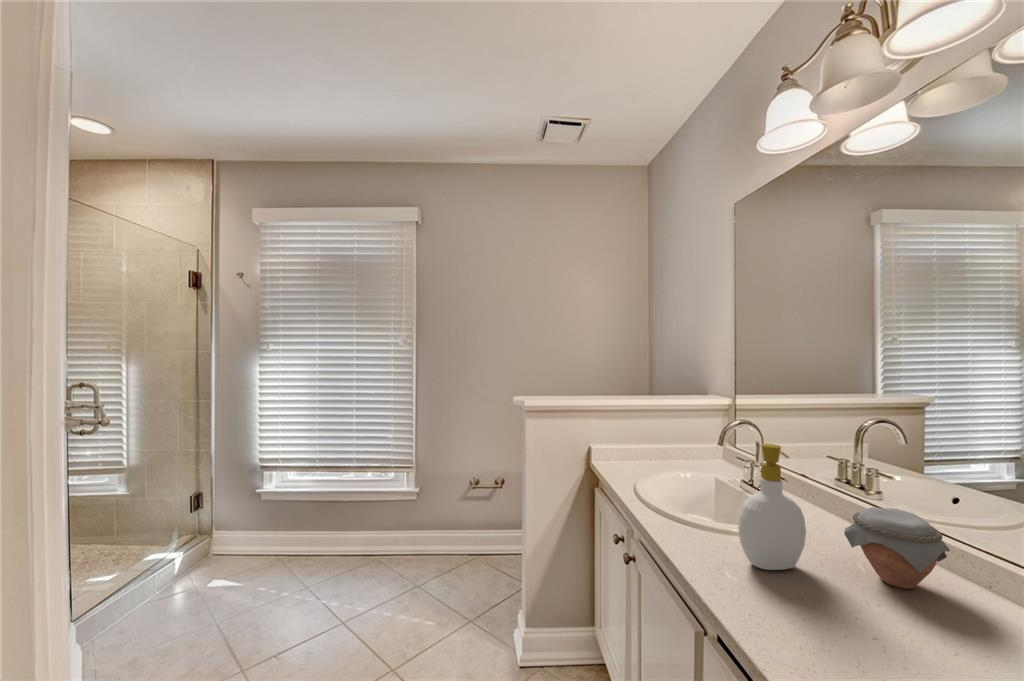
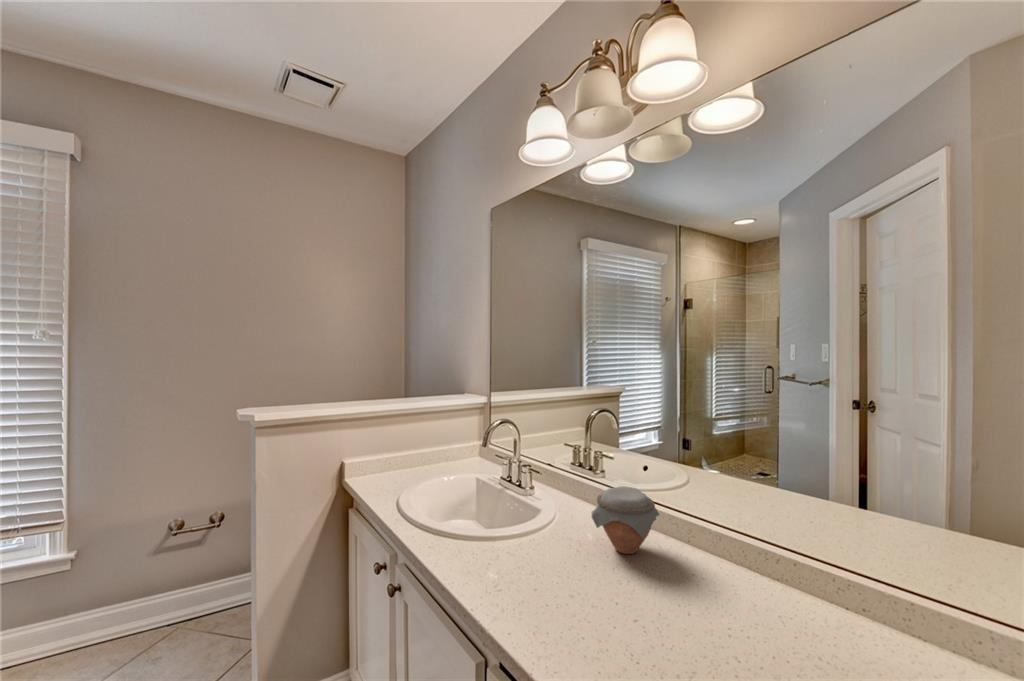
soap bottle: present [738,444,806,570] -> none [510,444,565,570]

